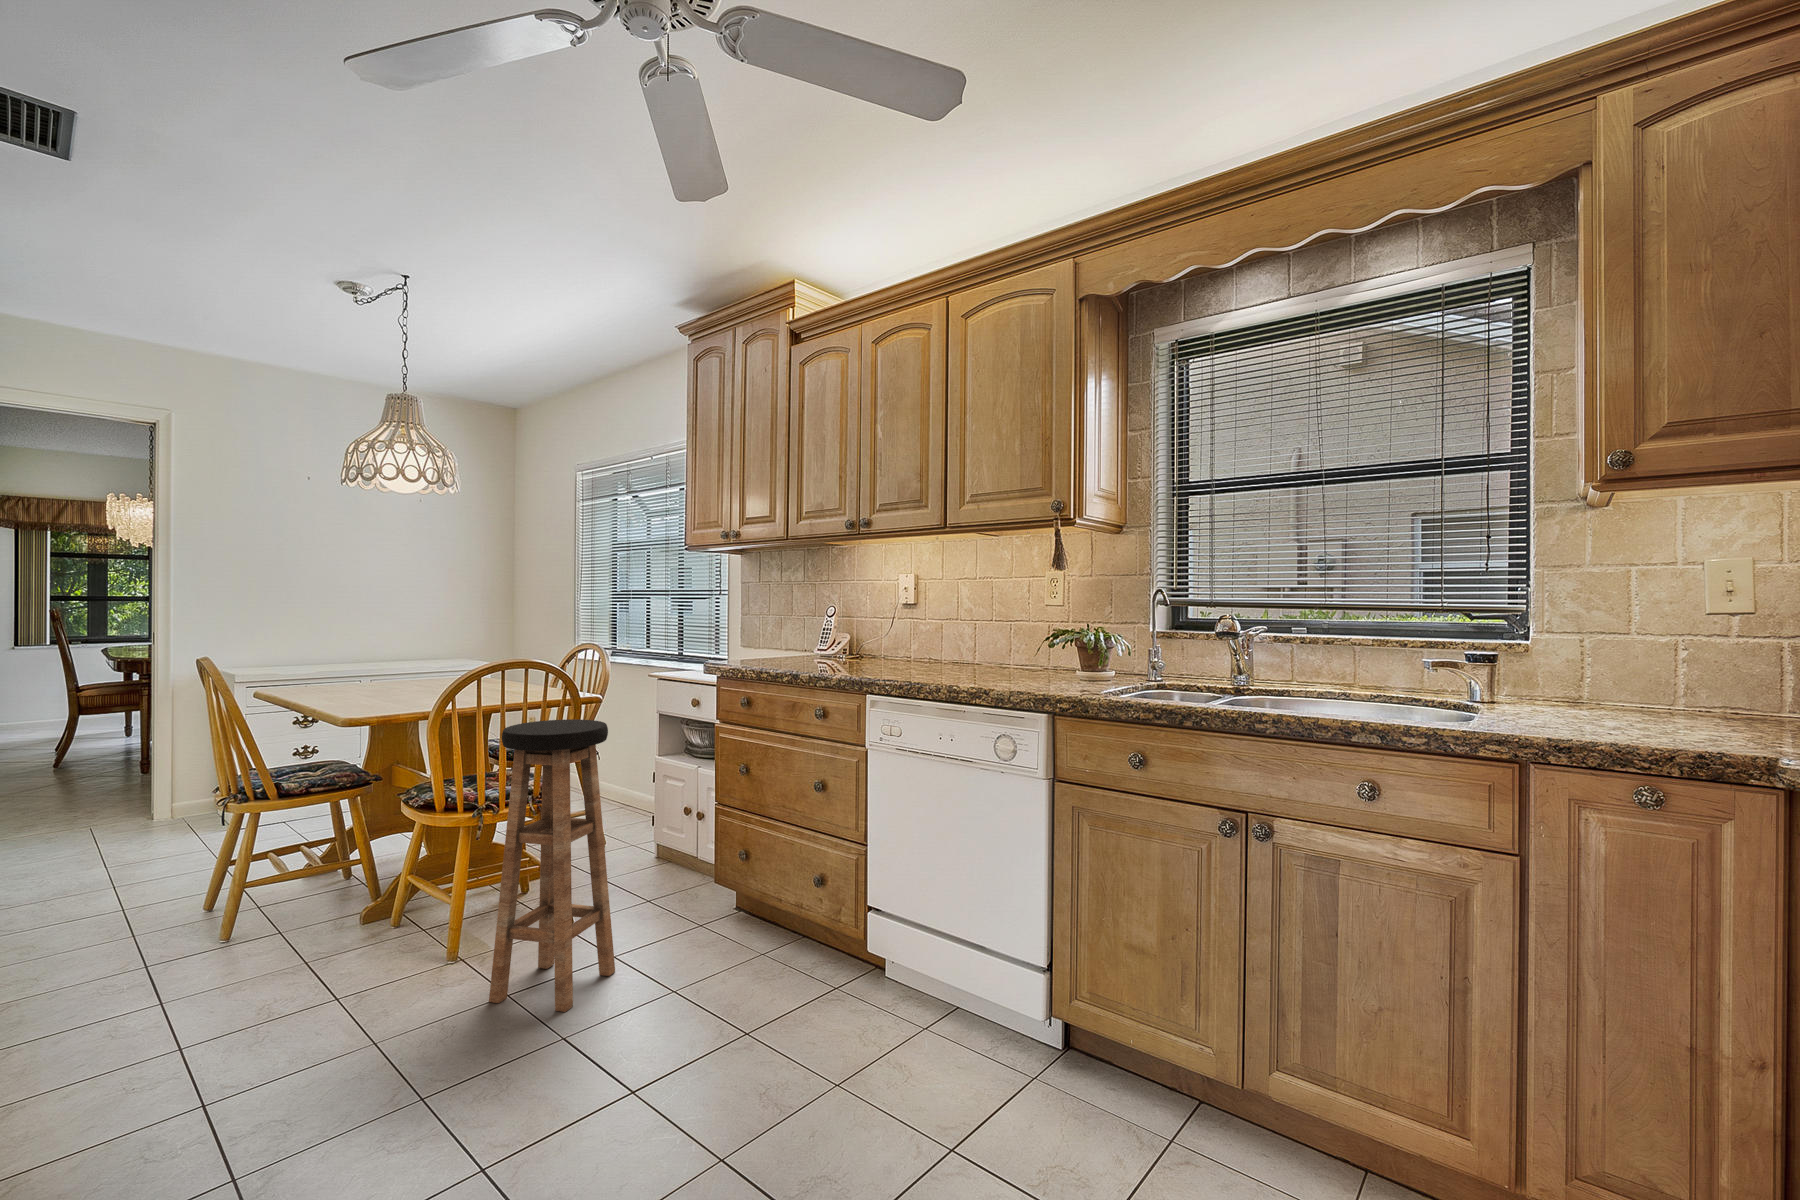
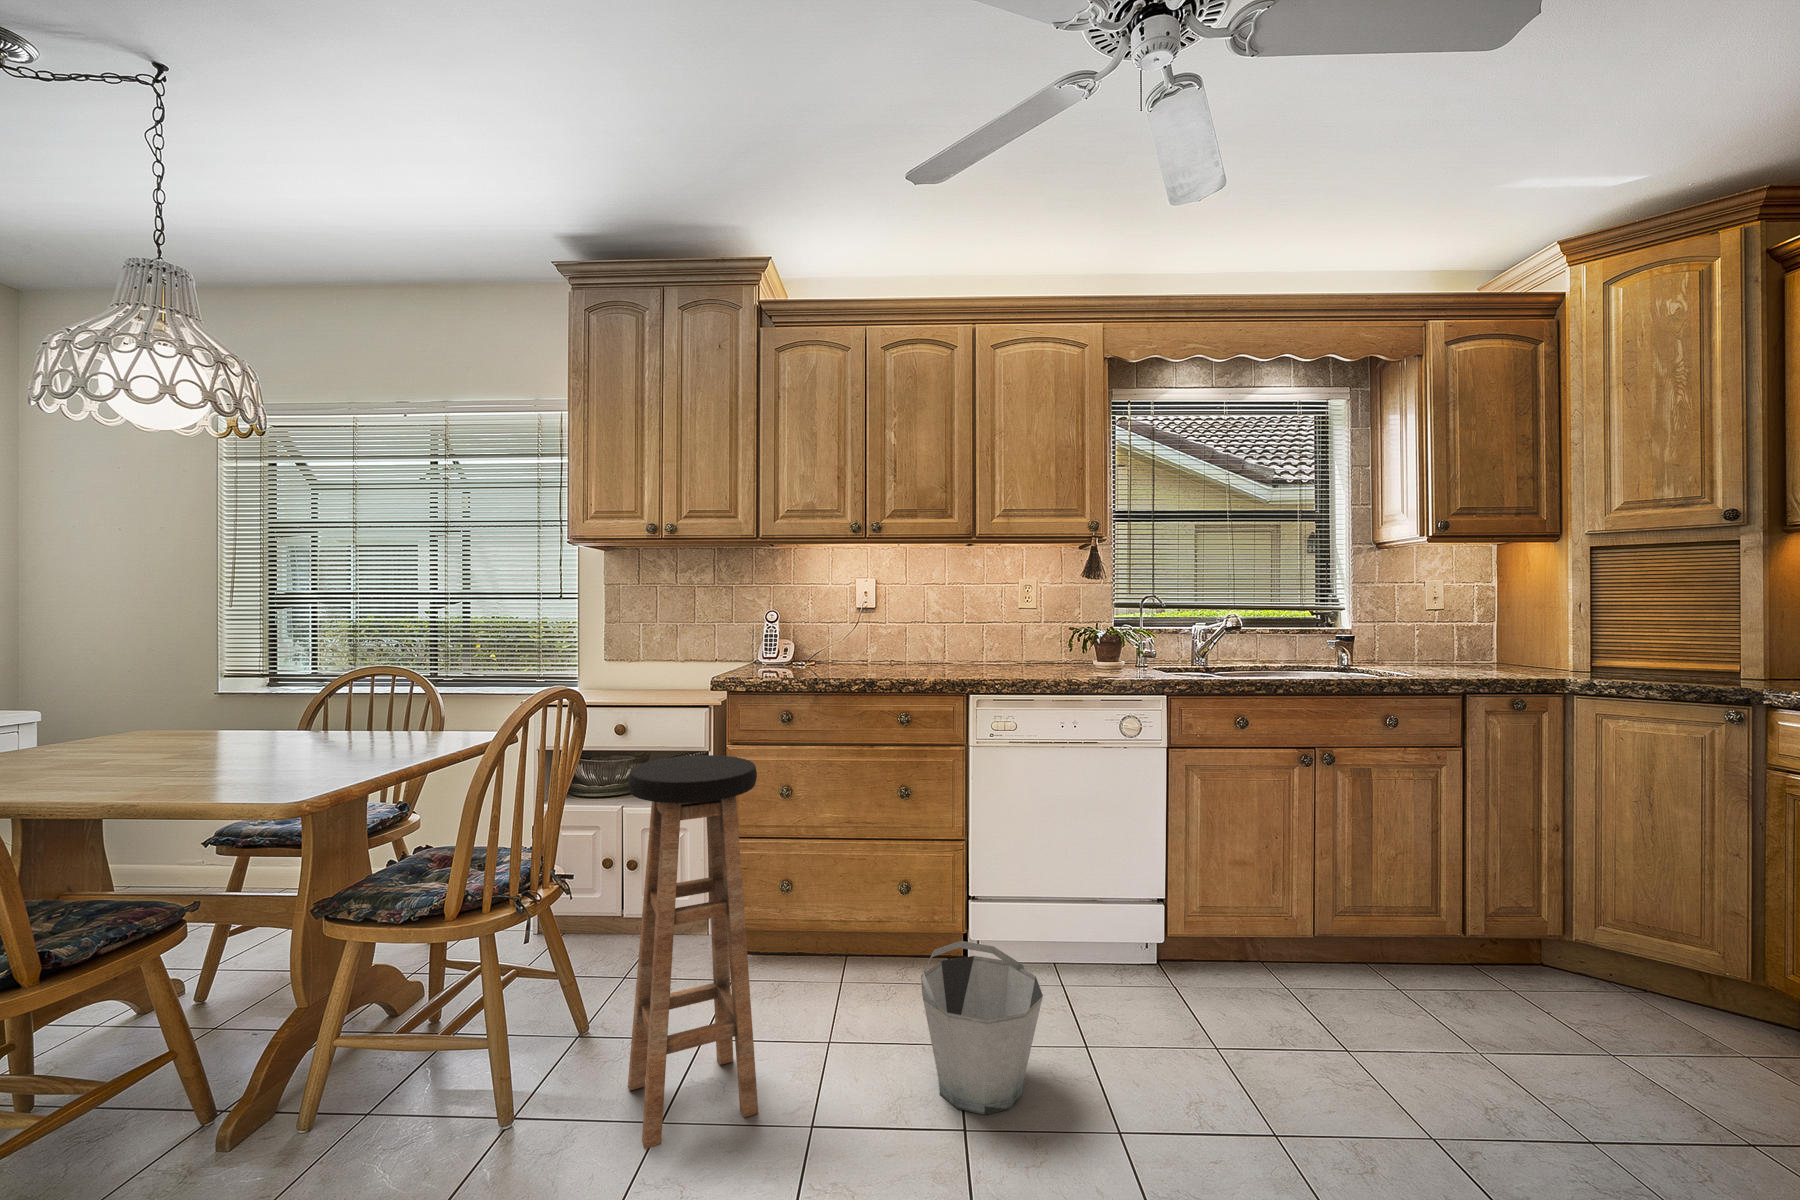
bucket: none [645,927,769,1092] -> present [921,941,1043,1115]

